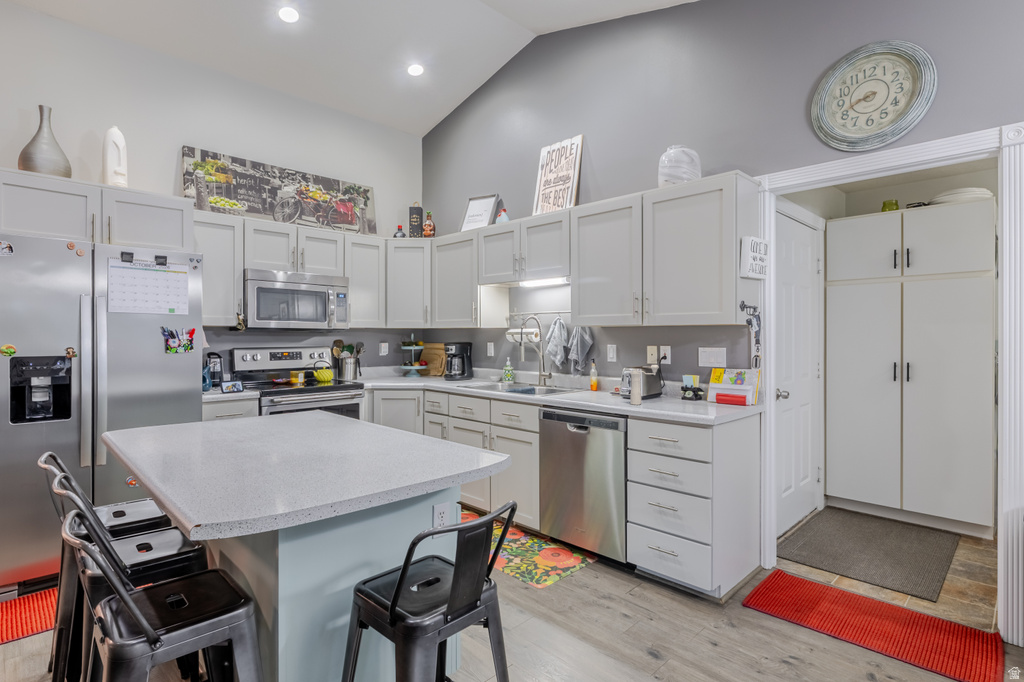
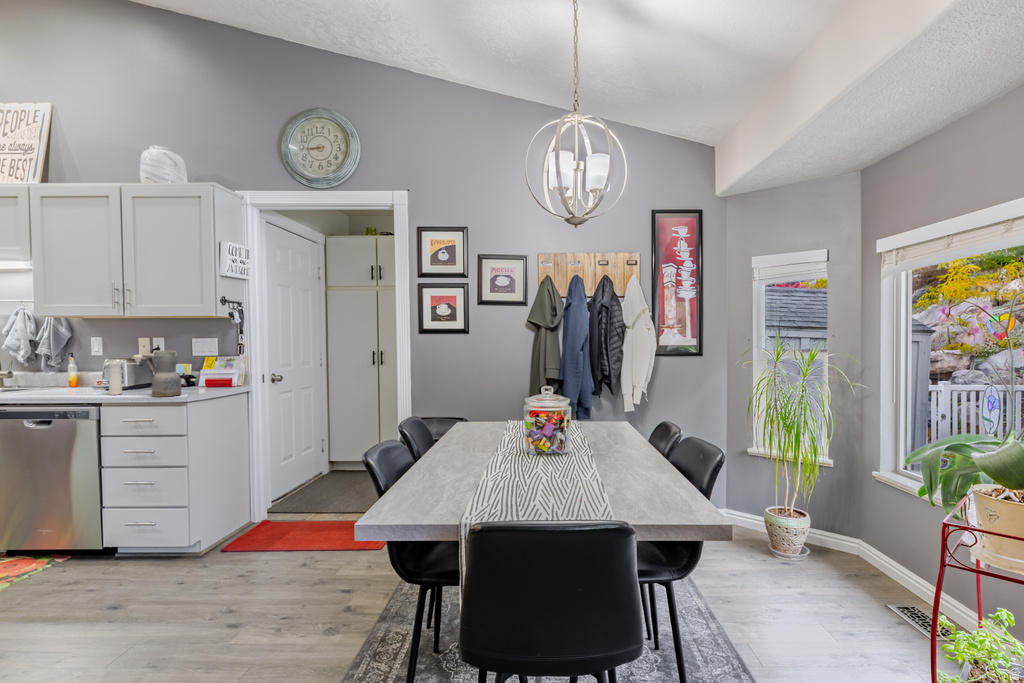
ceramic pitcher: none [667,362,701,413] -> present [146,351,181,397]

